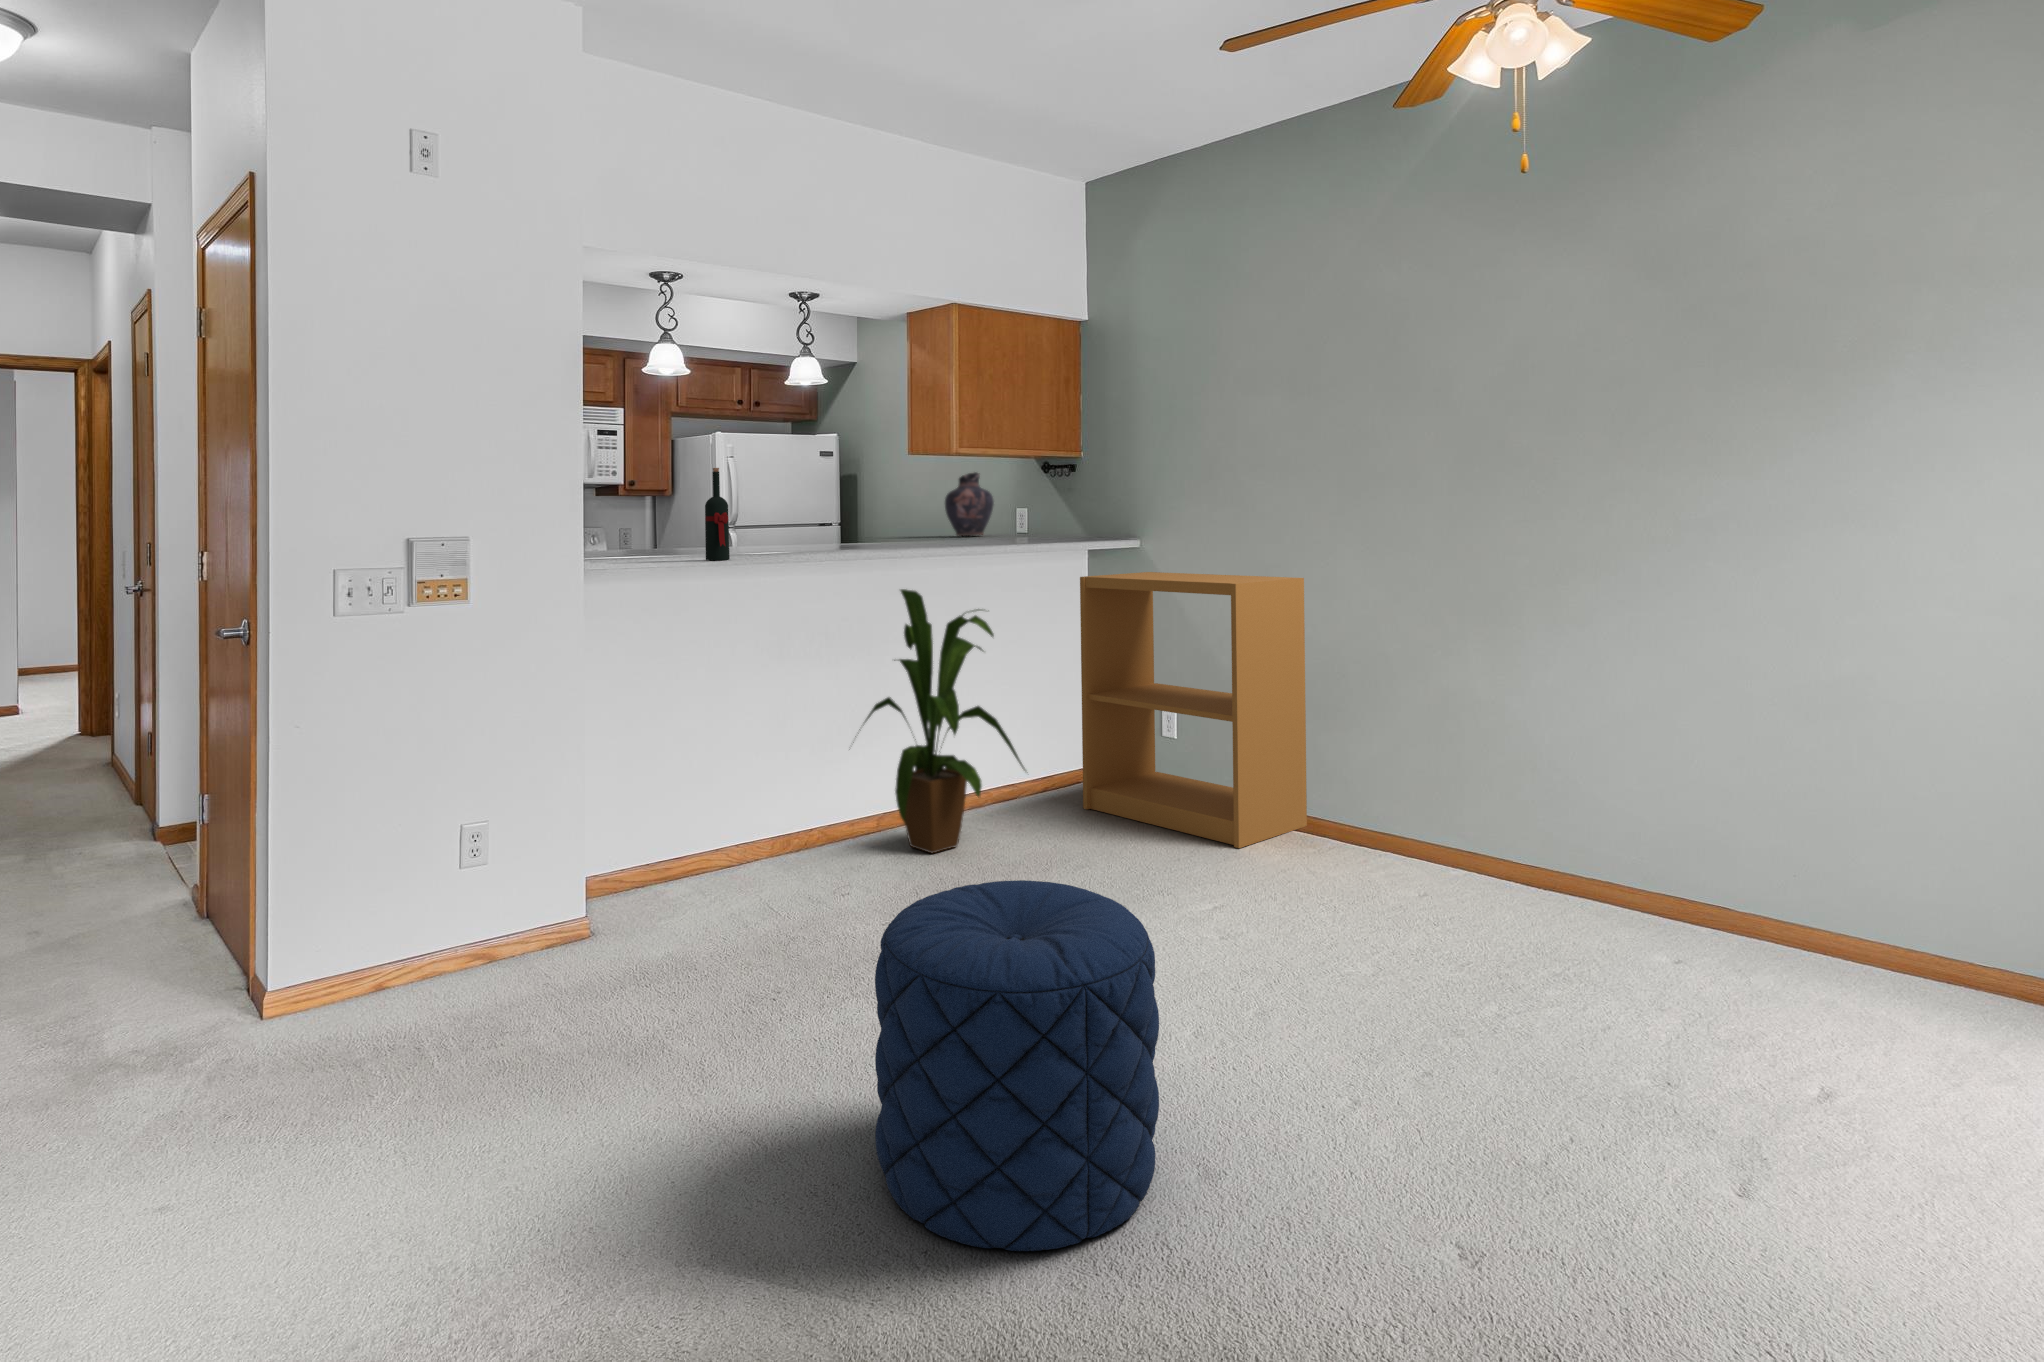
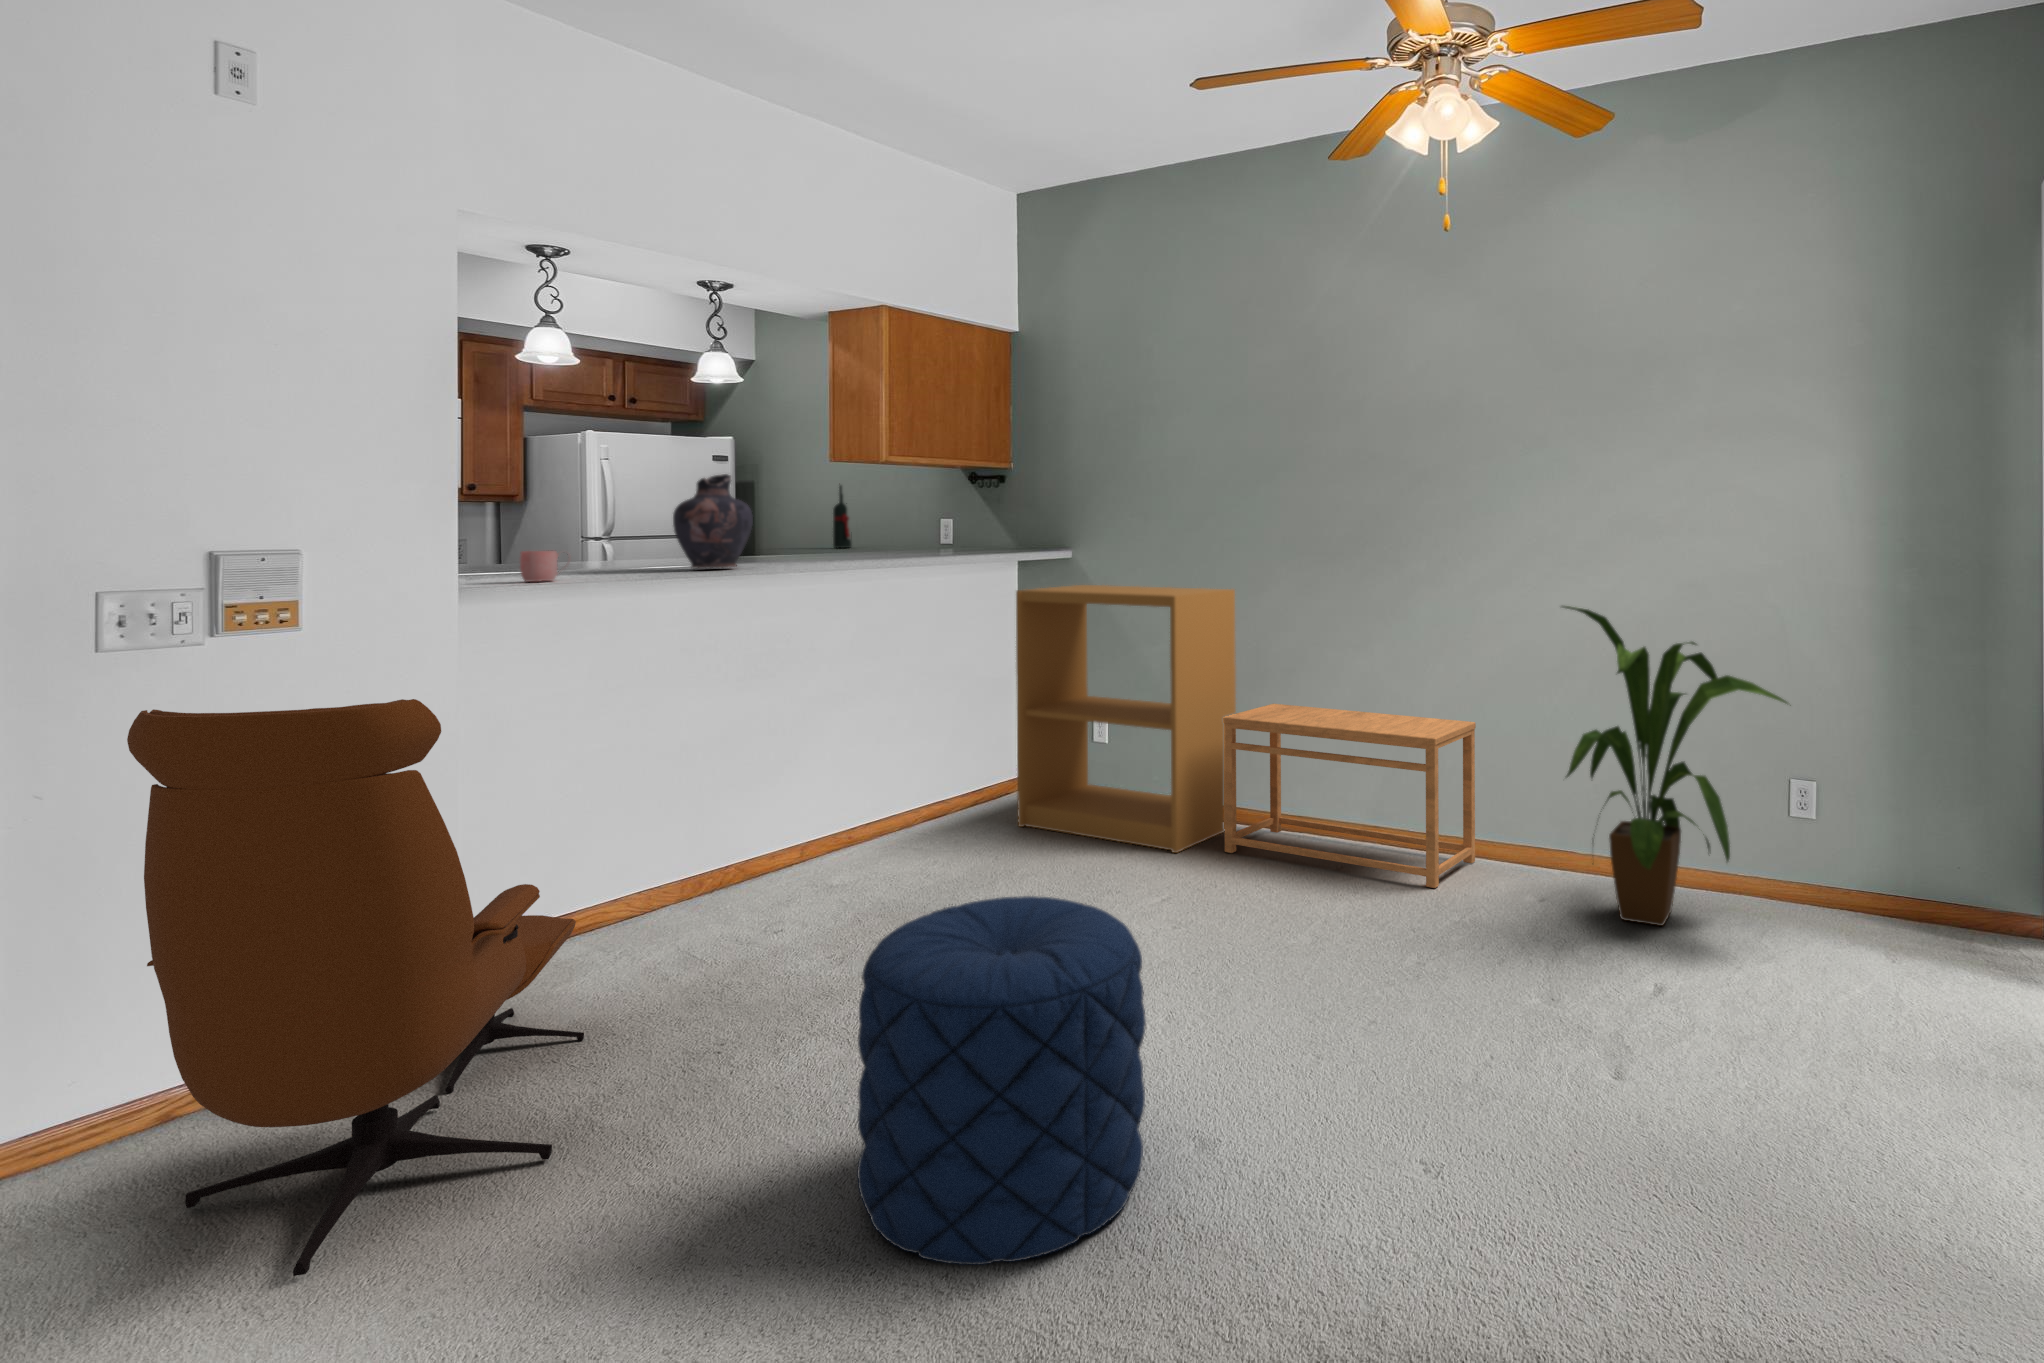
wine bottle: present [705,468,730,560] -> present [833,486,852,548]
vase: present [945,472,994,536] -> present [673,474,753,569]
mug: none [641,537,681,564] -> present [520,551,571,582]
house plant: present [853,589,1025,853] -> present [1563,606,1791,926]
lounge chair: none [316,662,679,1143] -> present [127,699,584,1276]
side table: none [1288,699,1582,913] -> present [1223,704,1476,888]

